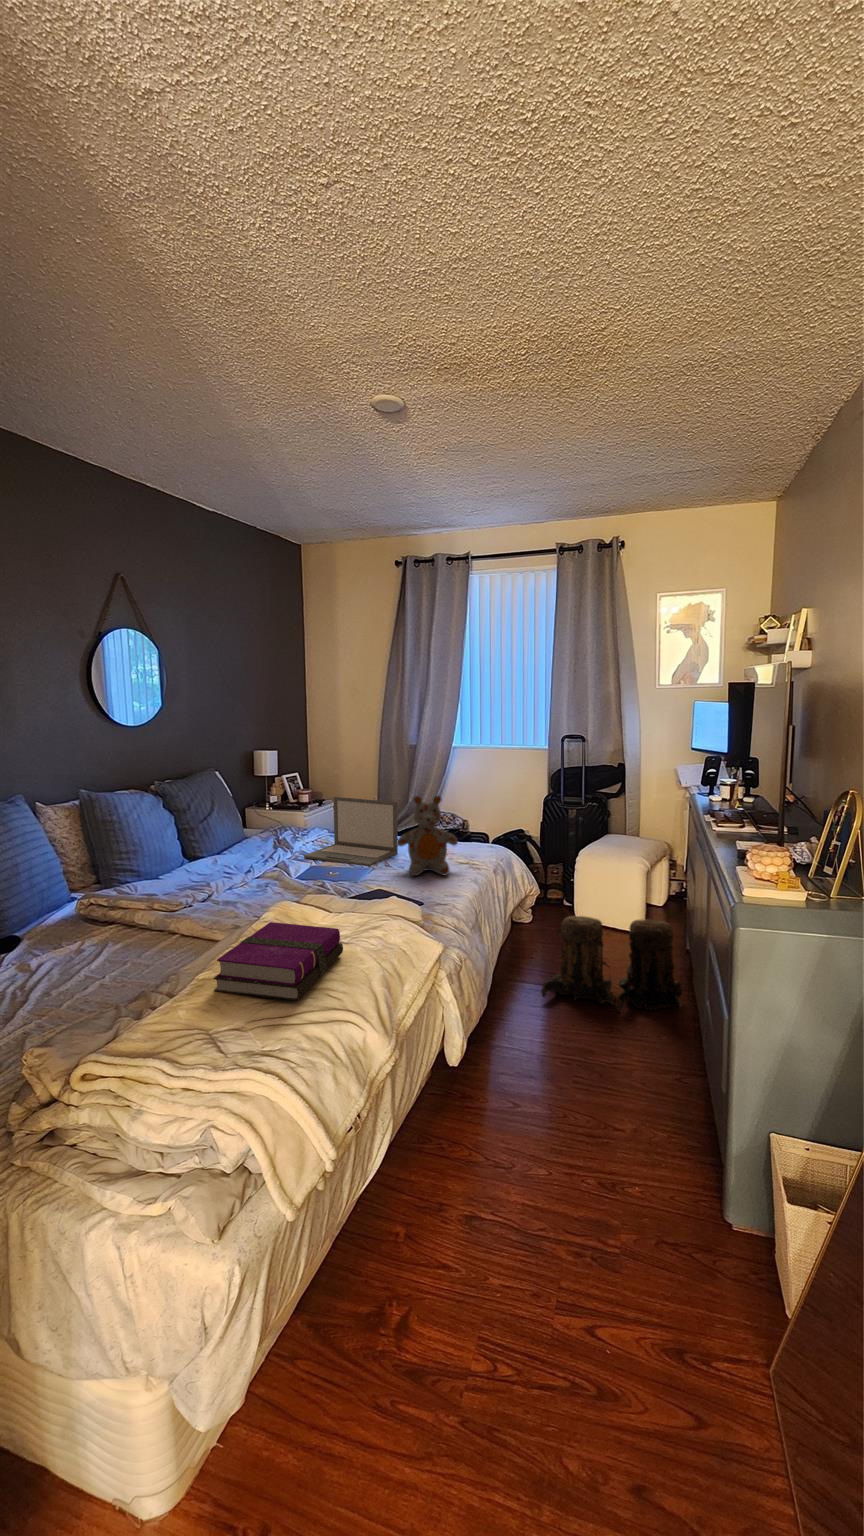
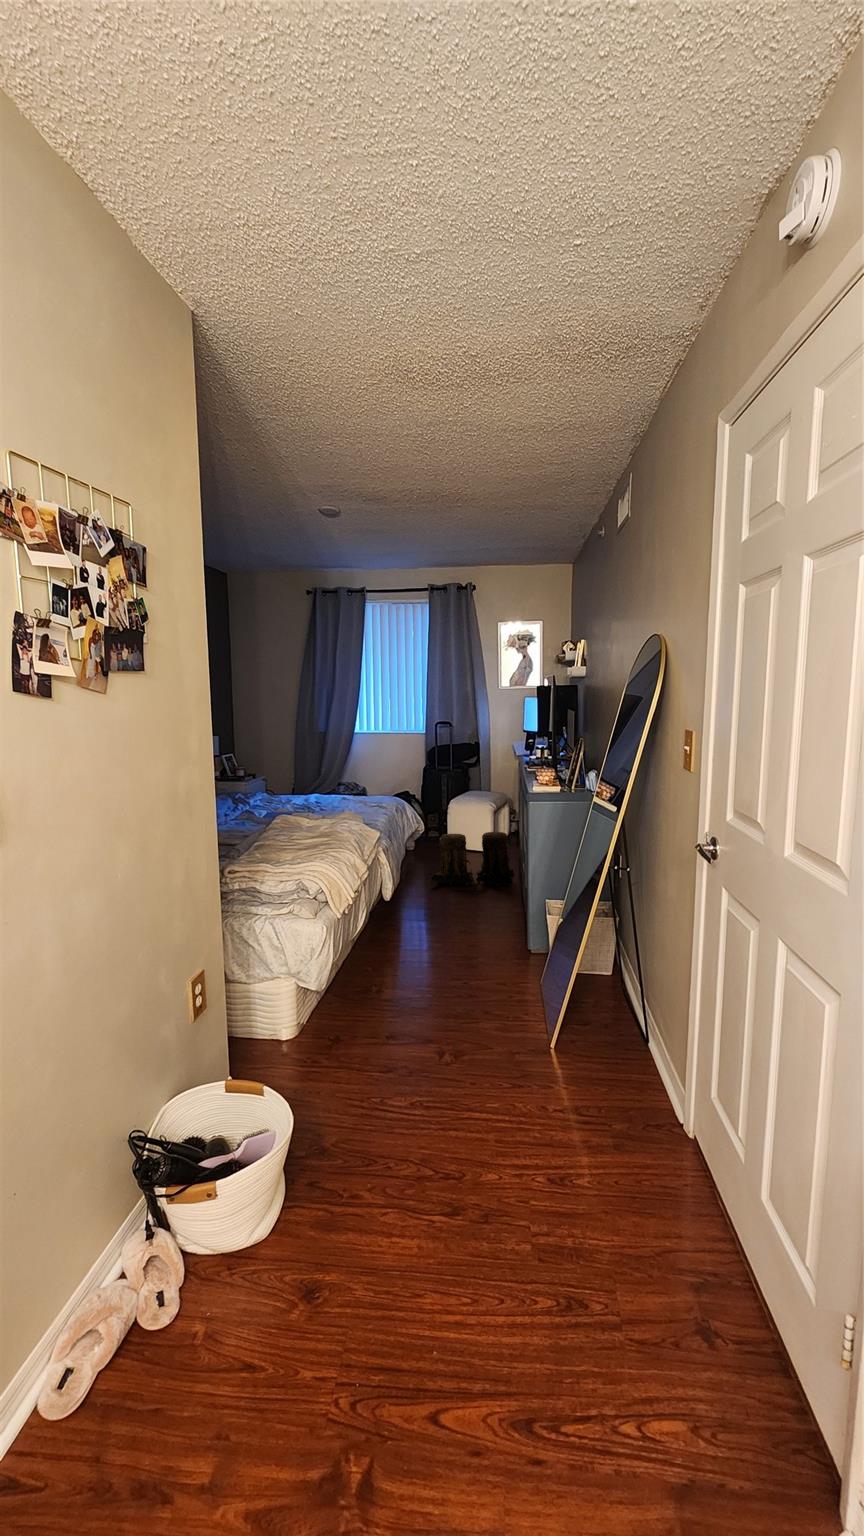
stuffed bear: present [397,796,458,876] -> none [332,759,372,812]
laptop: present [304,797,398,866] -> none [263,766,328,809]
hardback book: present [213,922,343,1000] -> none [271,818,330,846]

